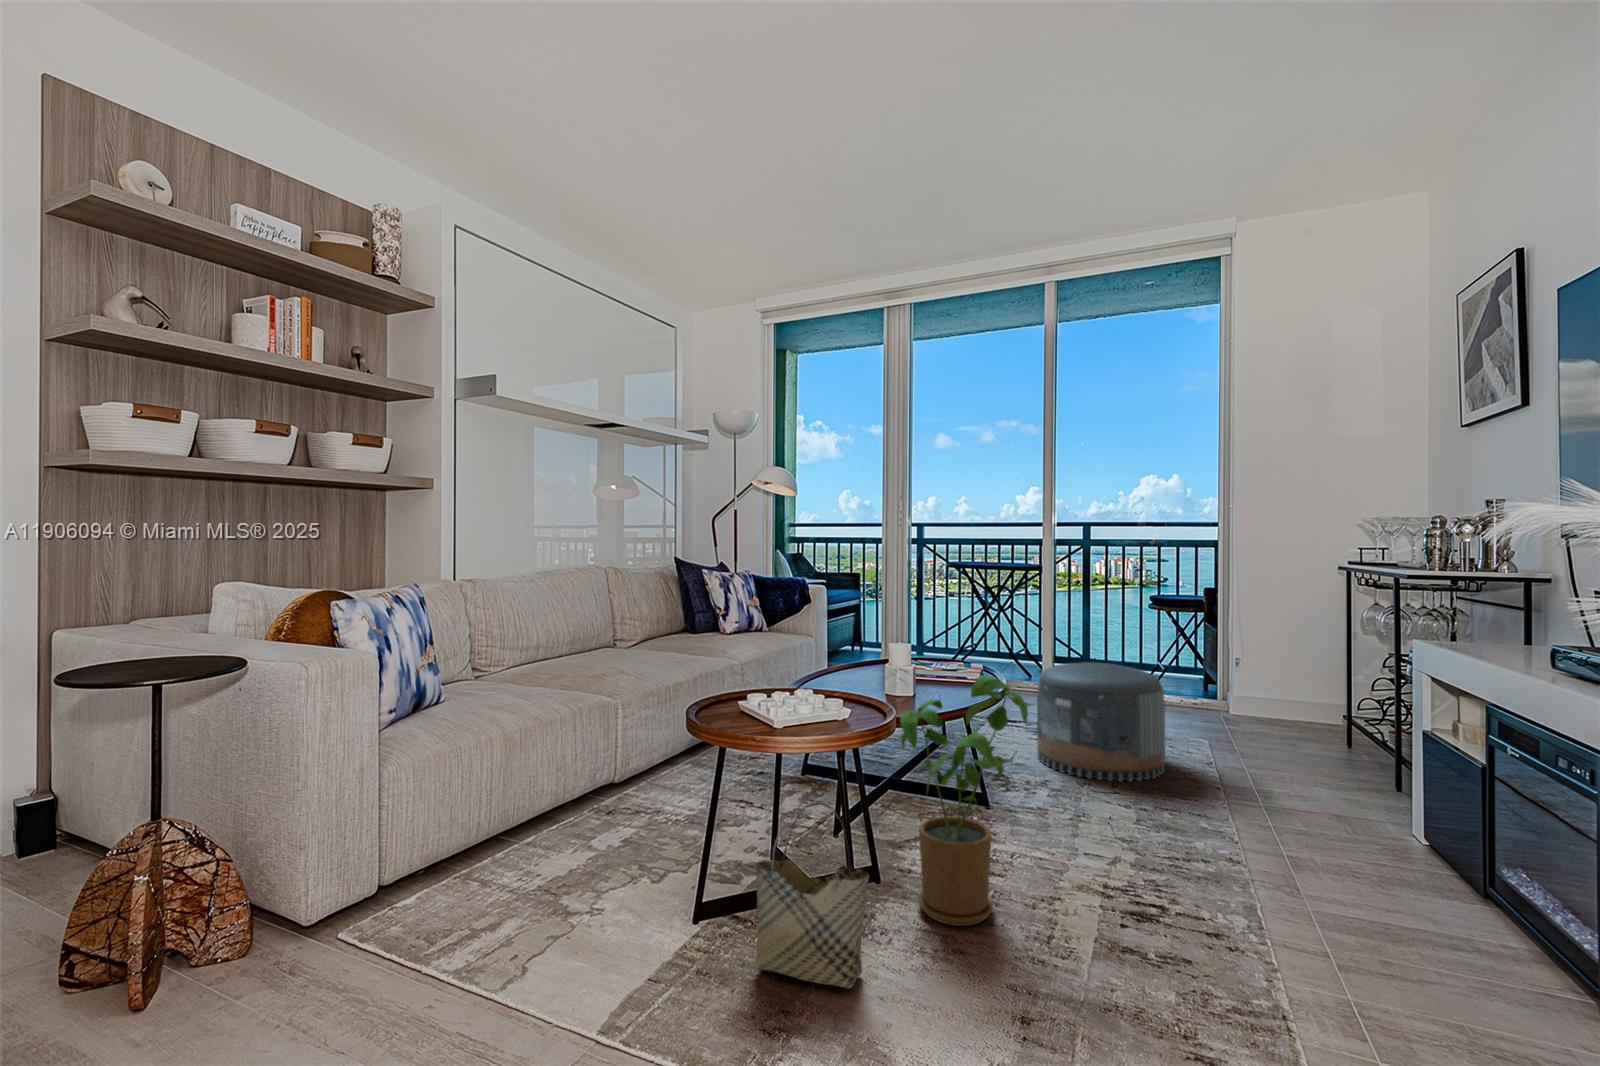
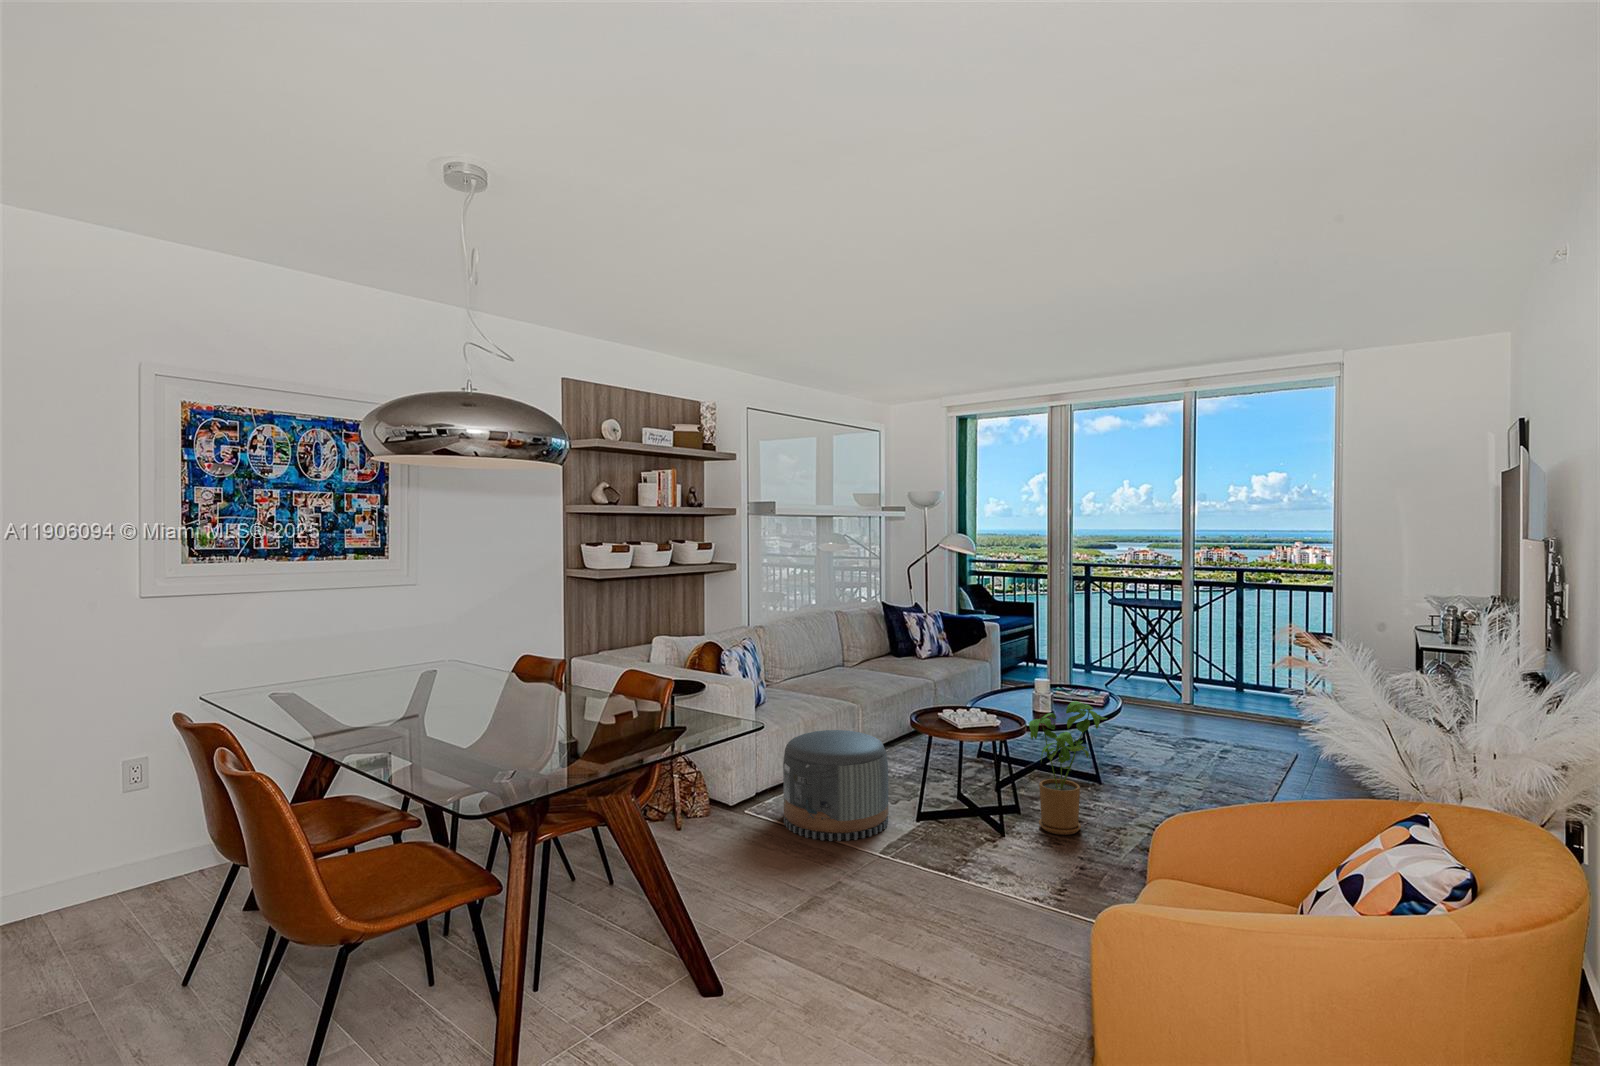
pouf: present [1037,662,1165,782] -> present [783,730,889,841]
woven basket: present [754,802,869,988] -> none [948,762,1007,850]

